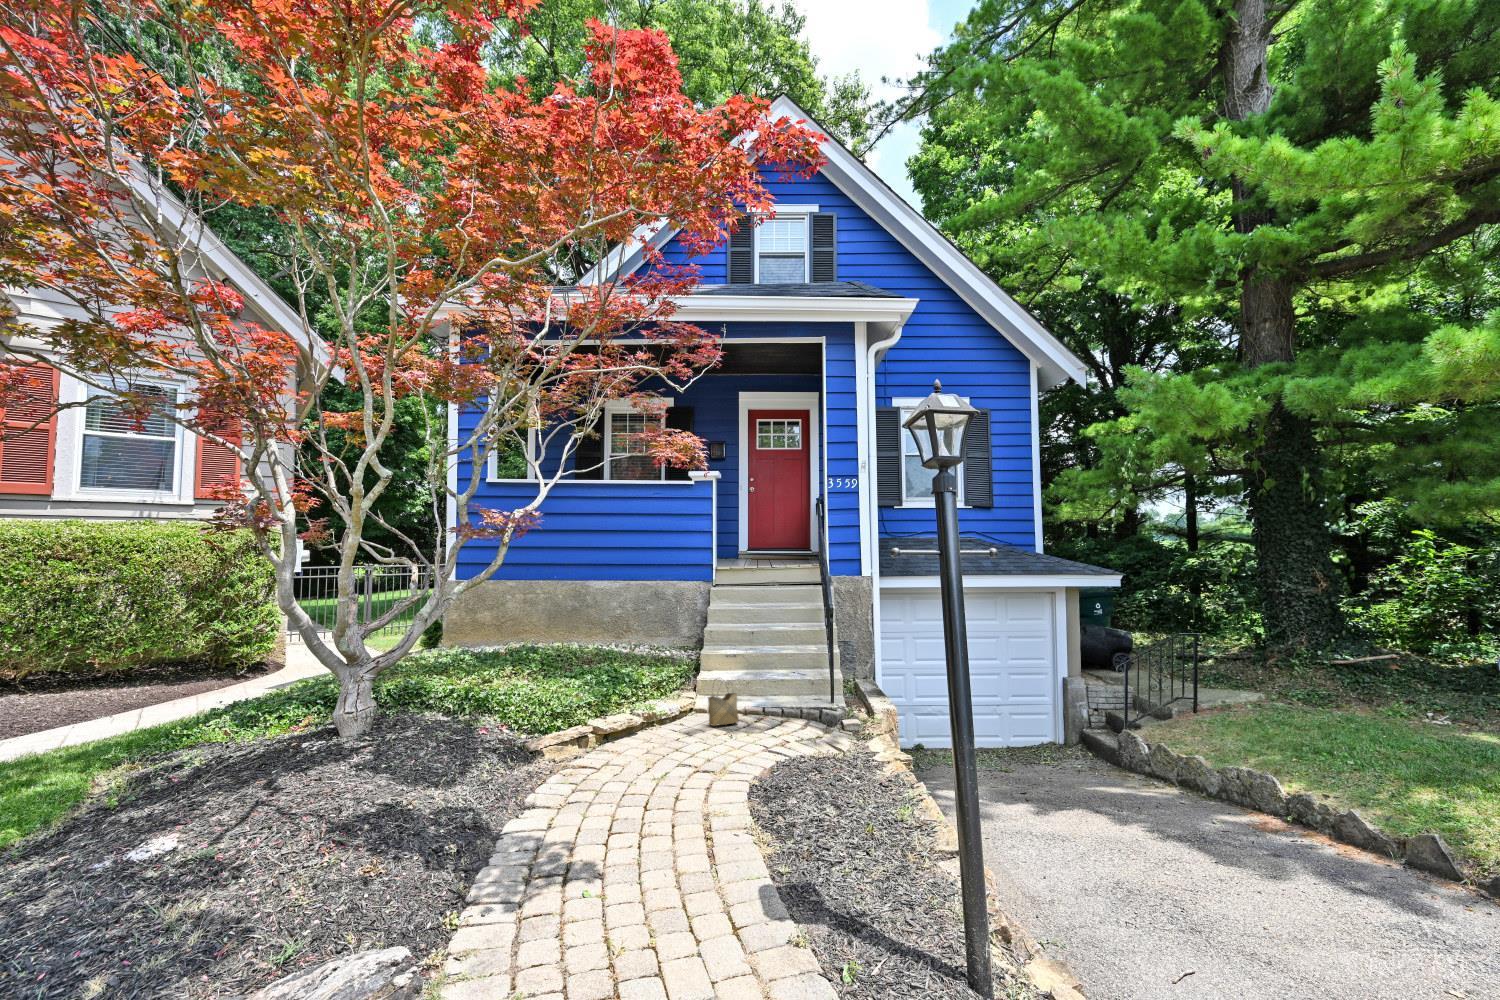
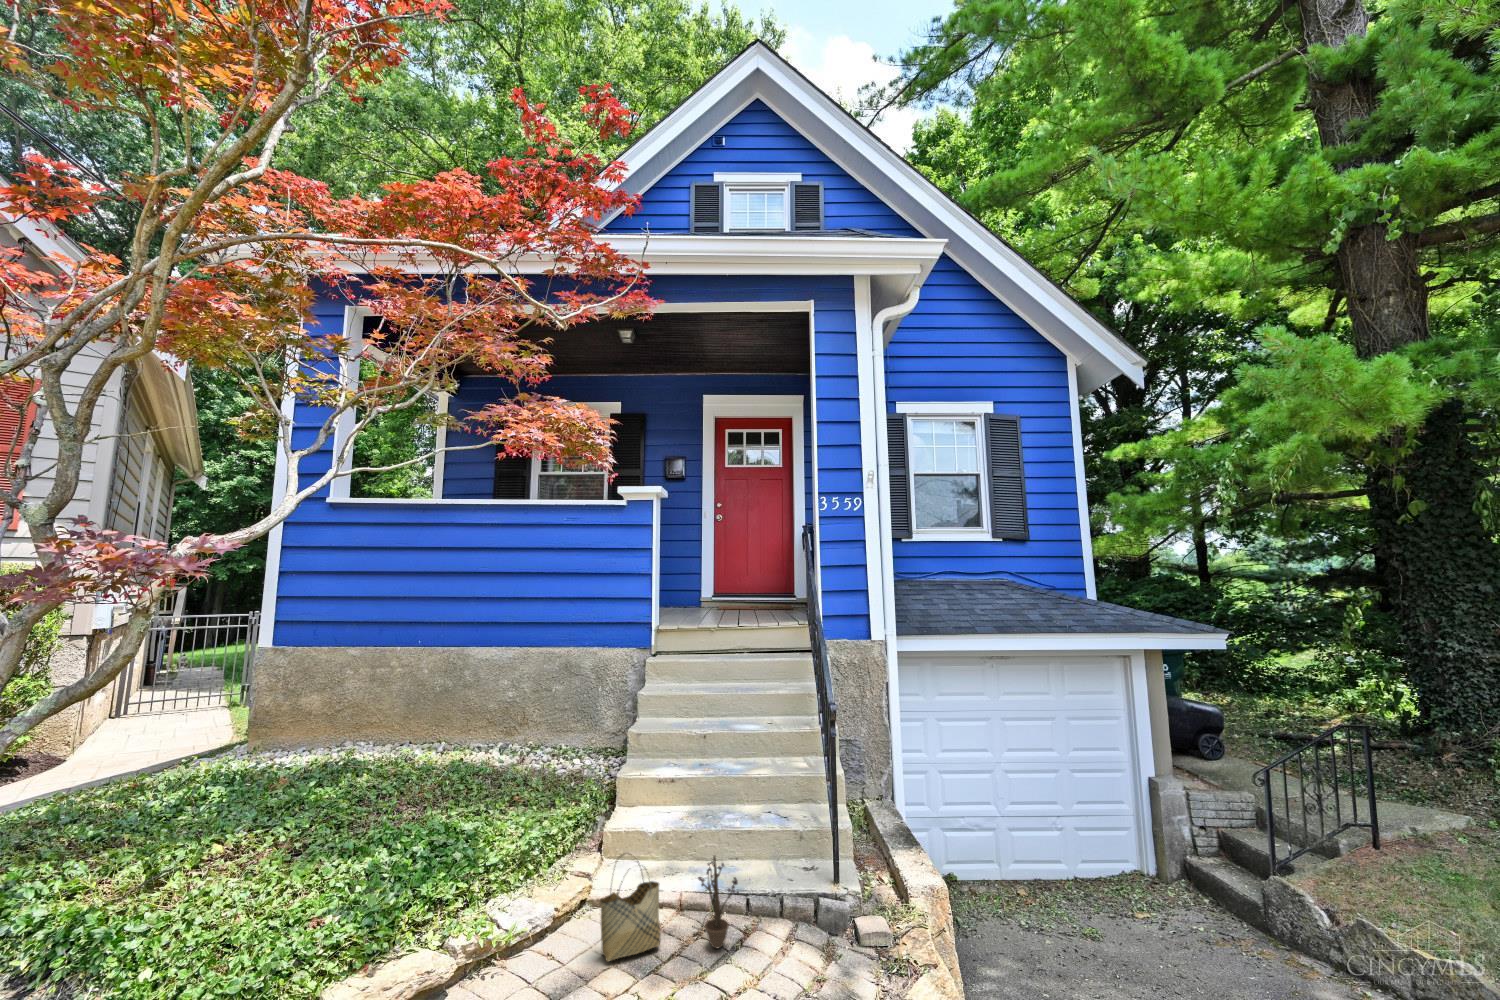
decorative plant: none [754,678,780,724] -> present [692,856,739,948]

